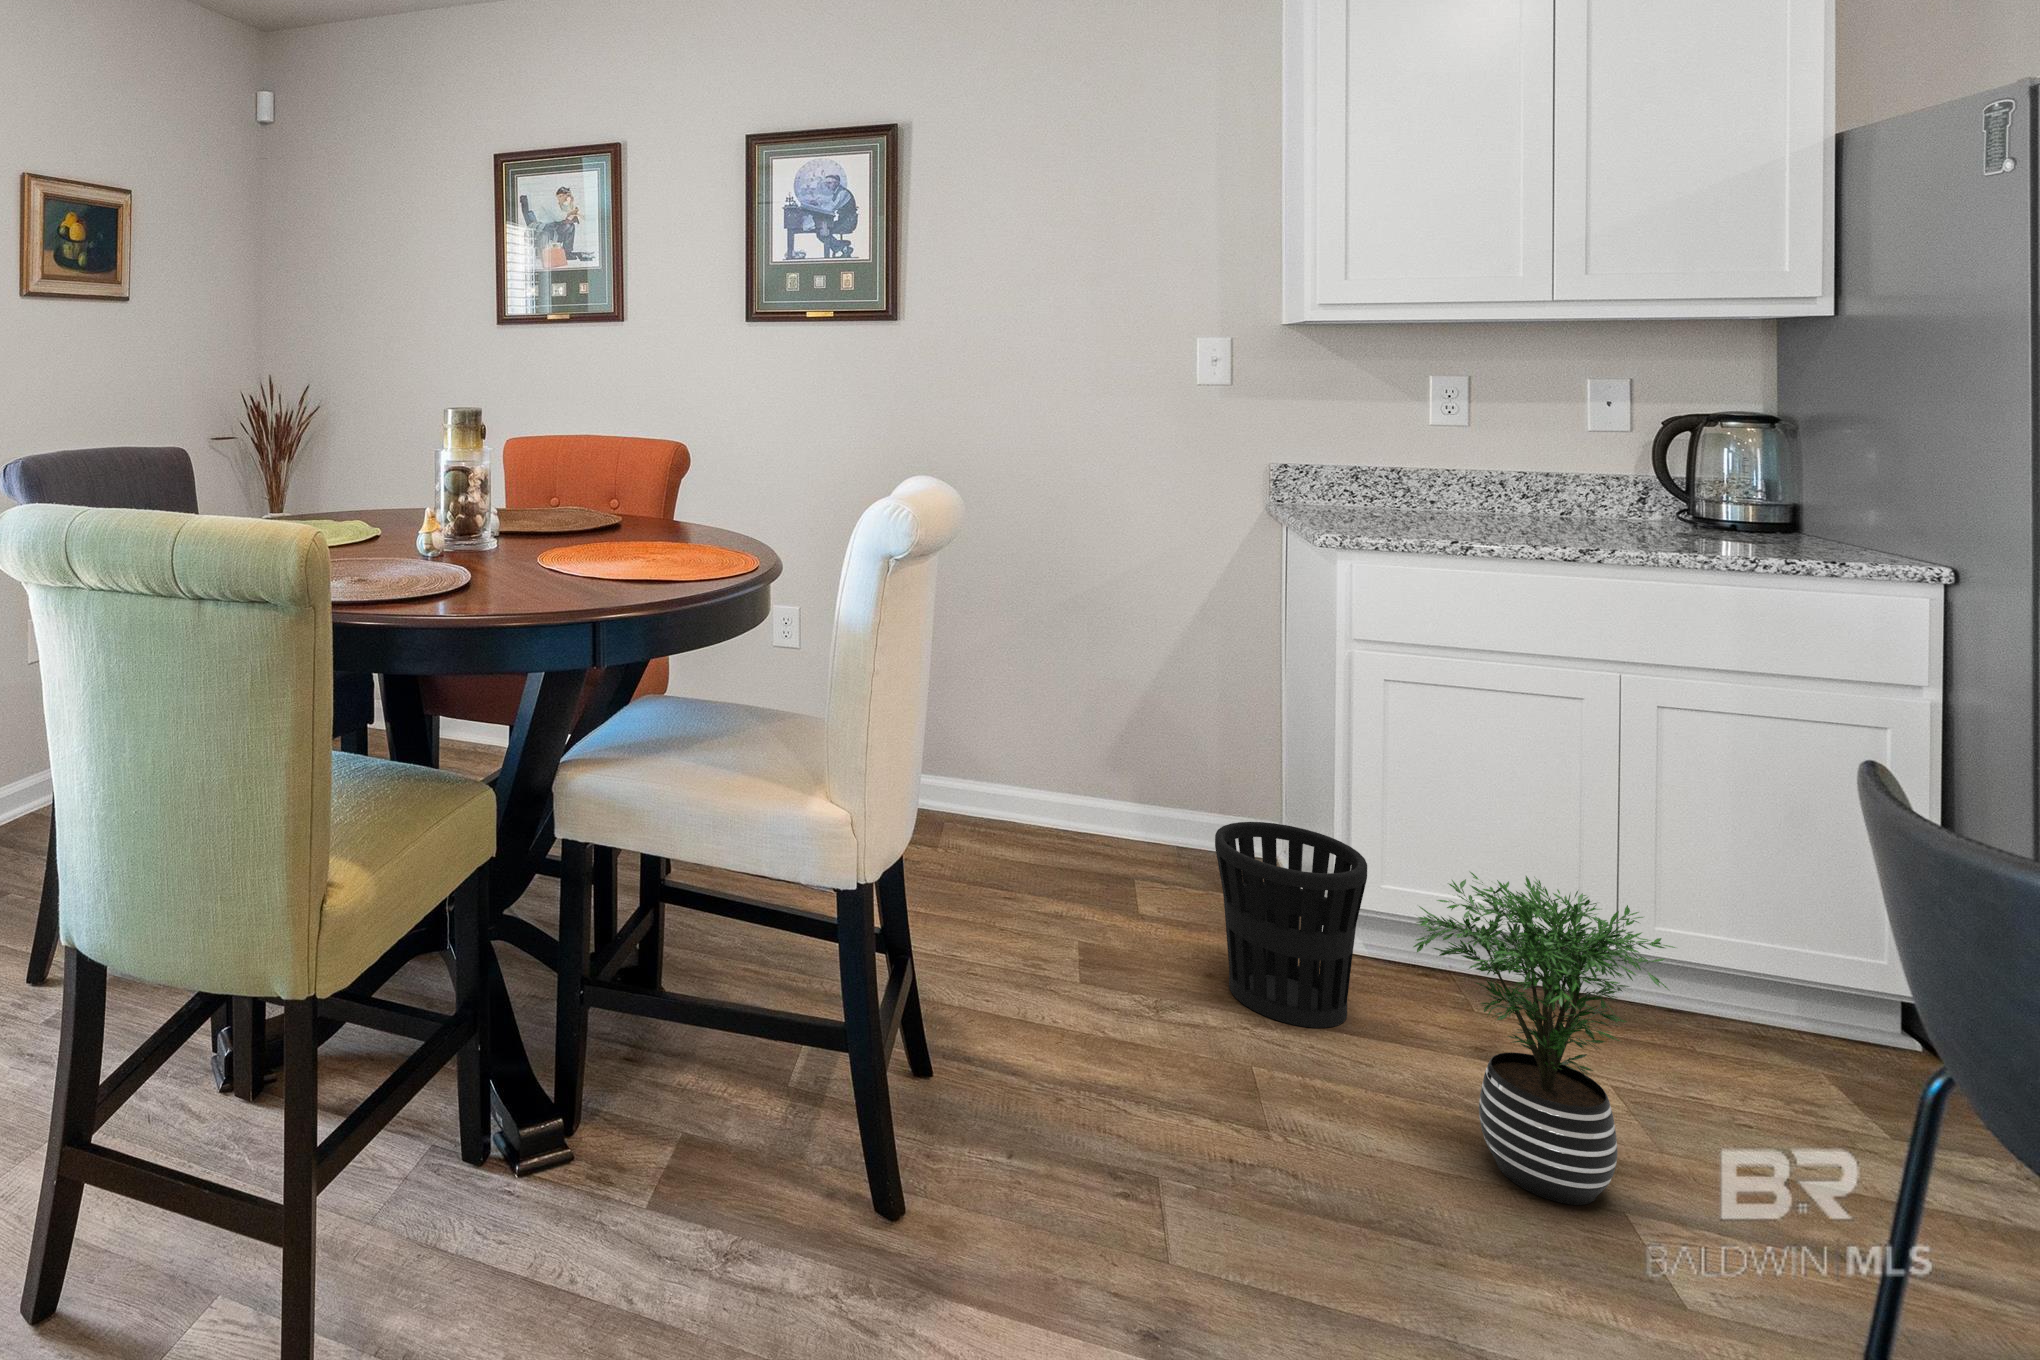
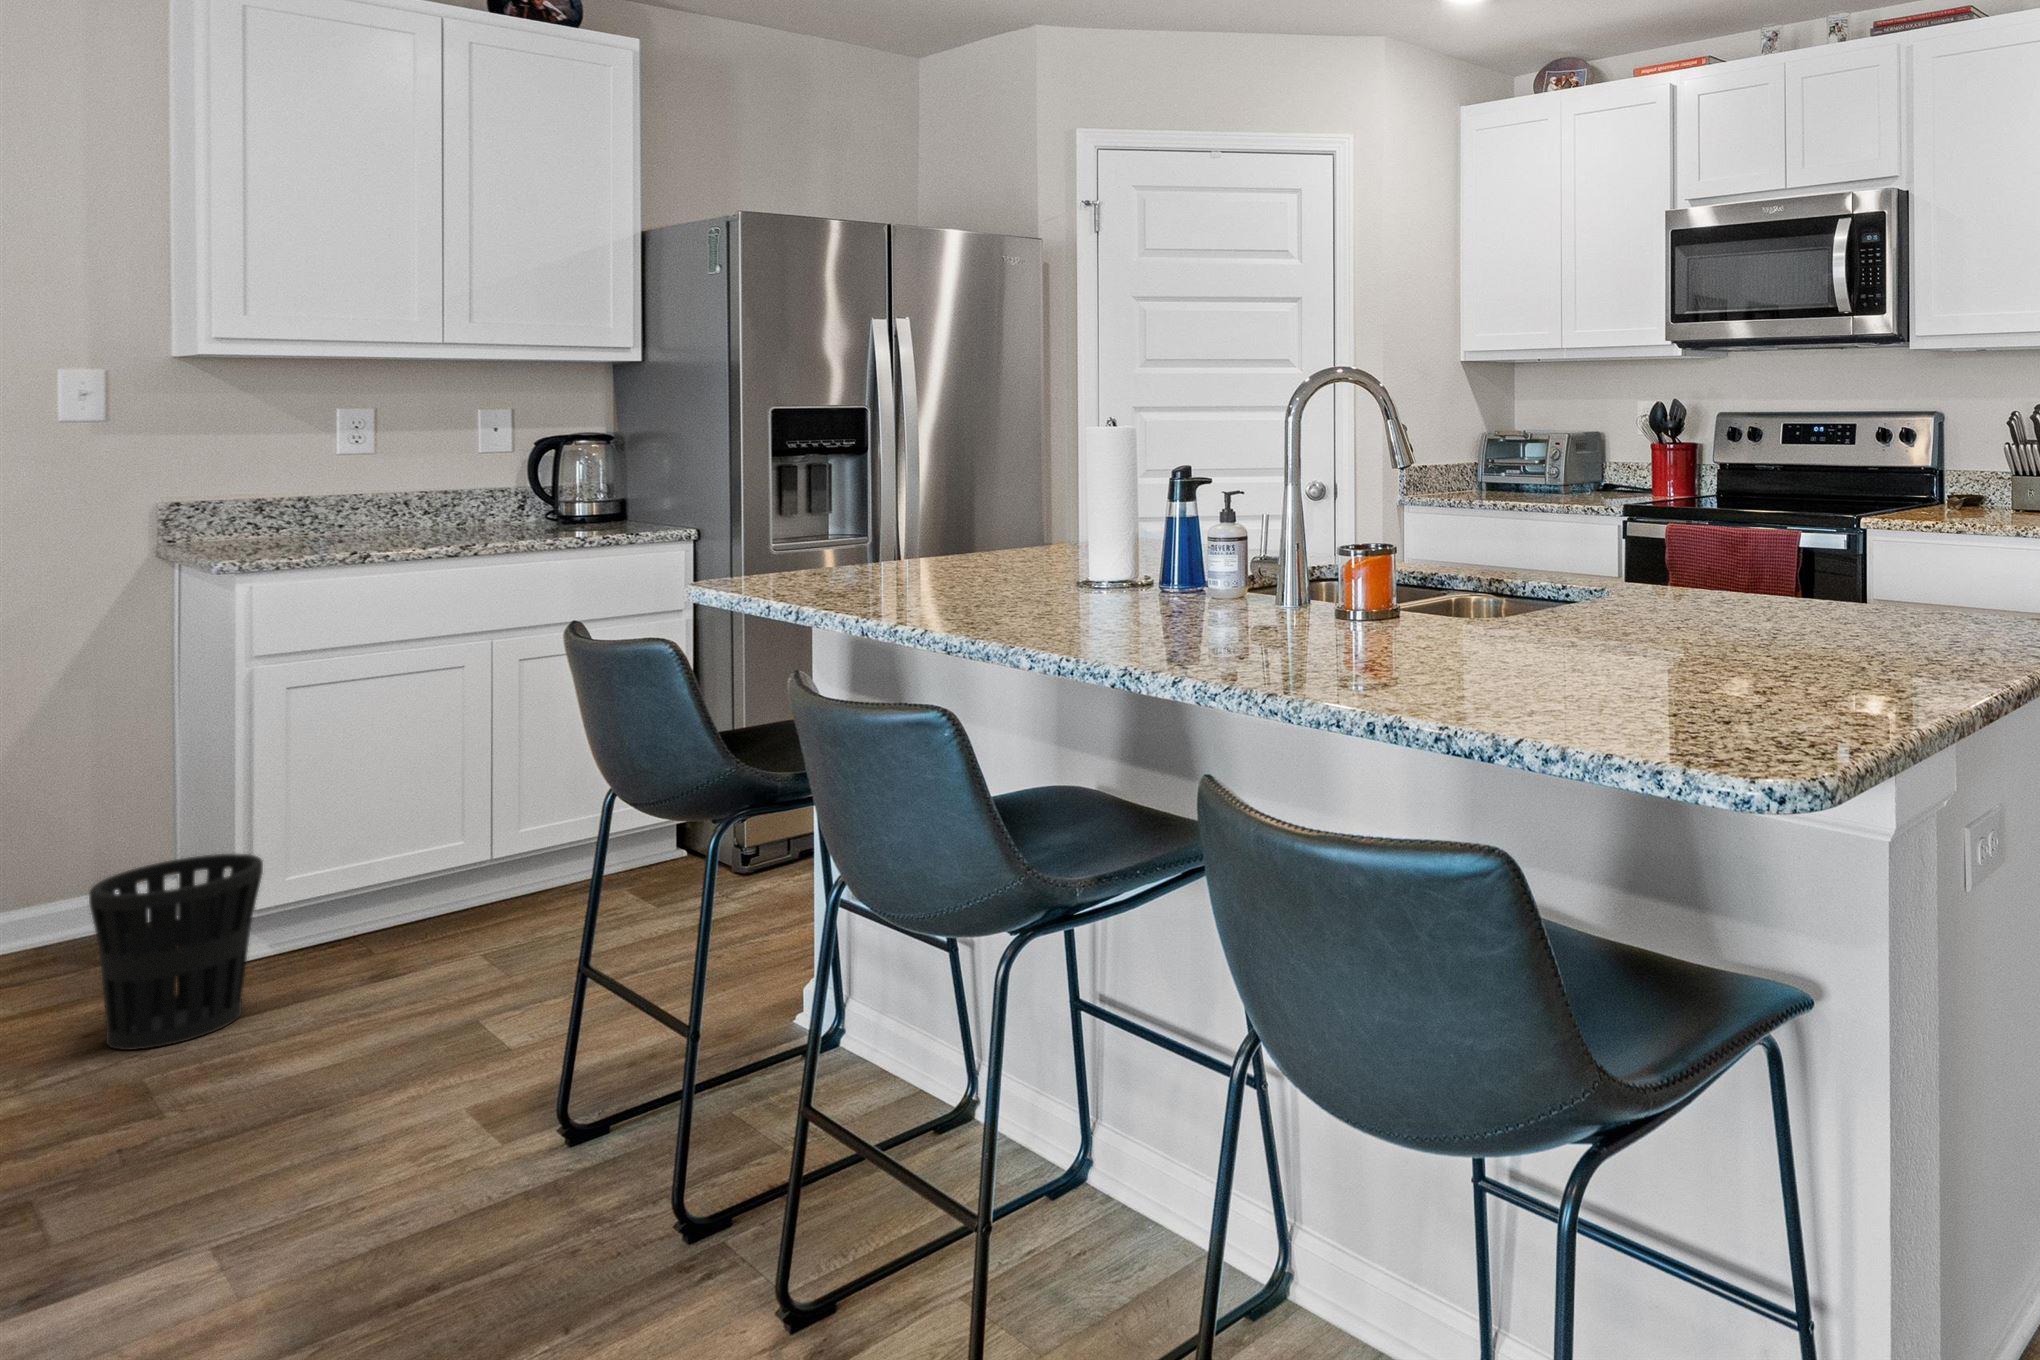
potted plant: present [1413,872,1675,1205] -> none [299,796,511,1051]

